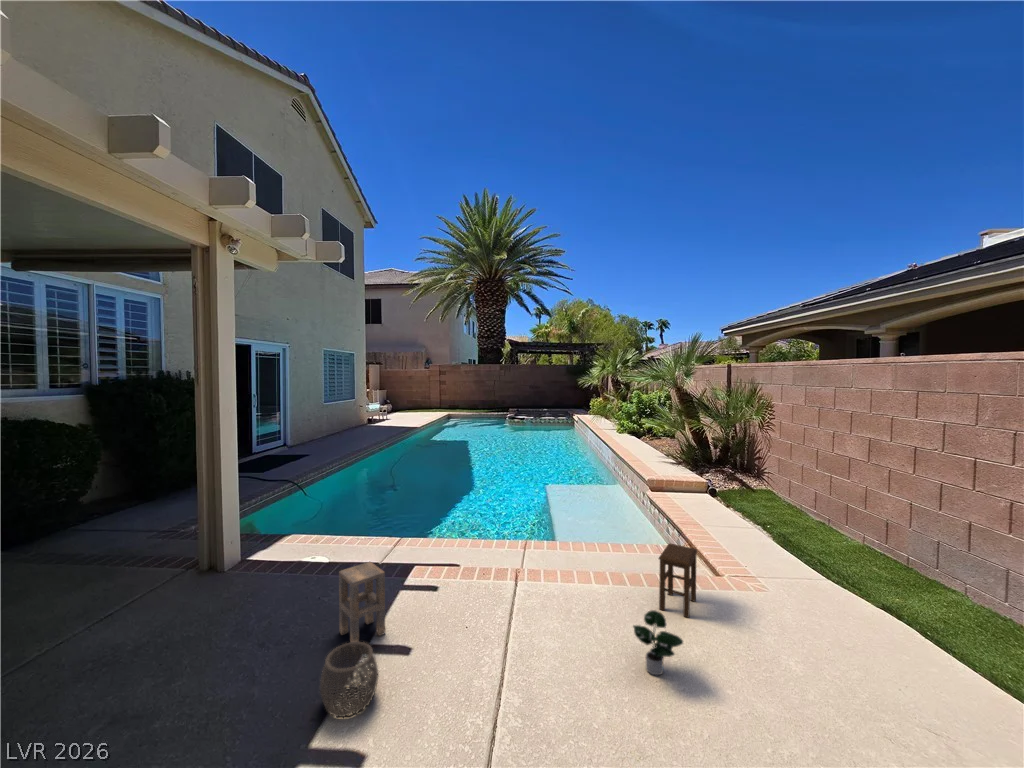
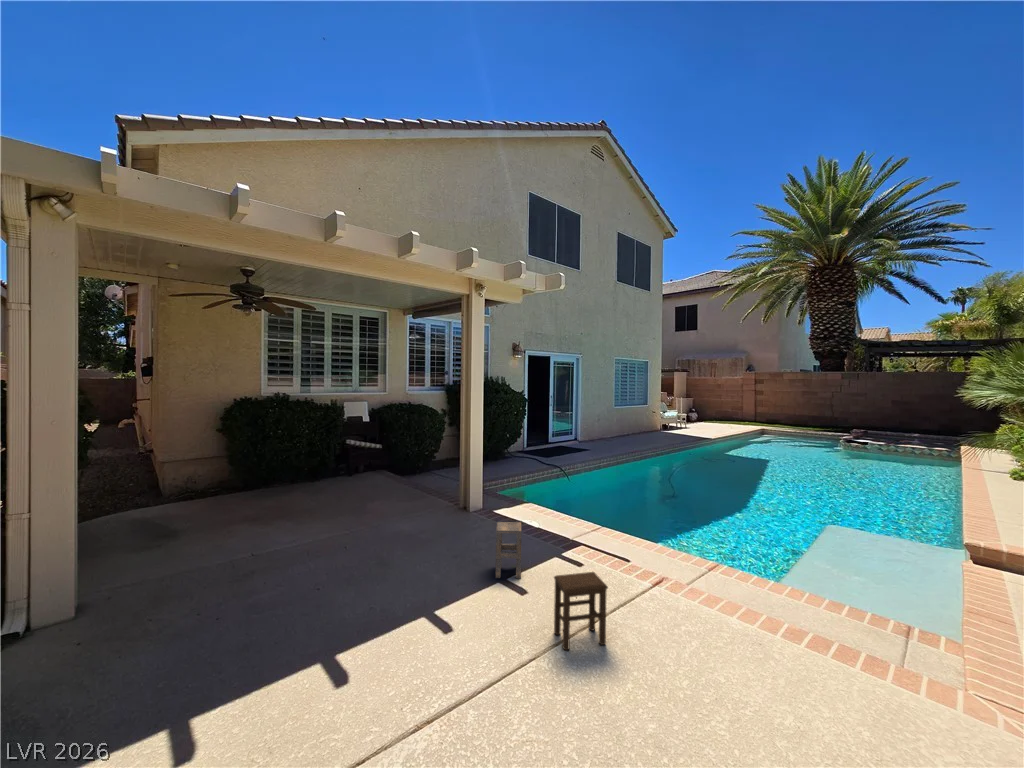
stool: present [659,544,697,618] -> present [554,572,608,650]
potted plant: present [633,610,683,676] -> none [679,640,730,706]
woven basket: present [320,642,378,717] -> none [450,564,488,610]

